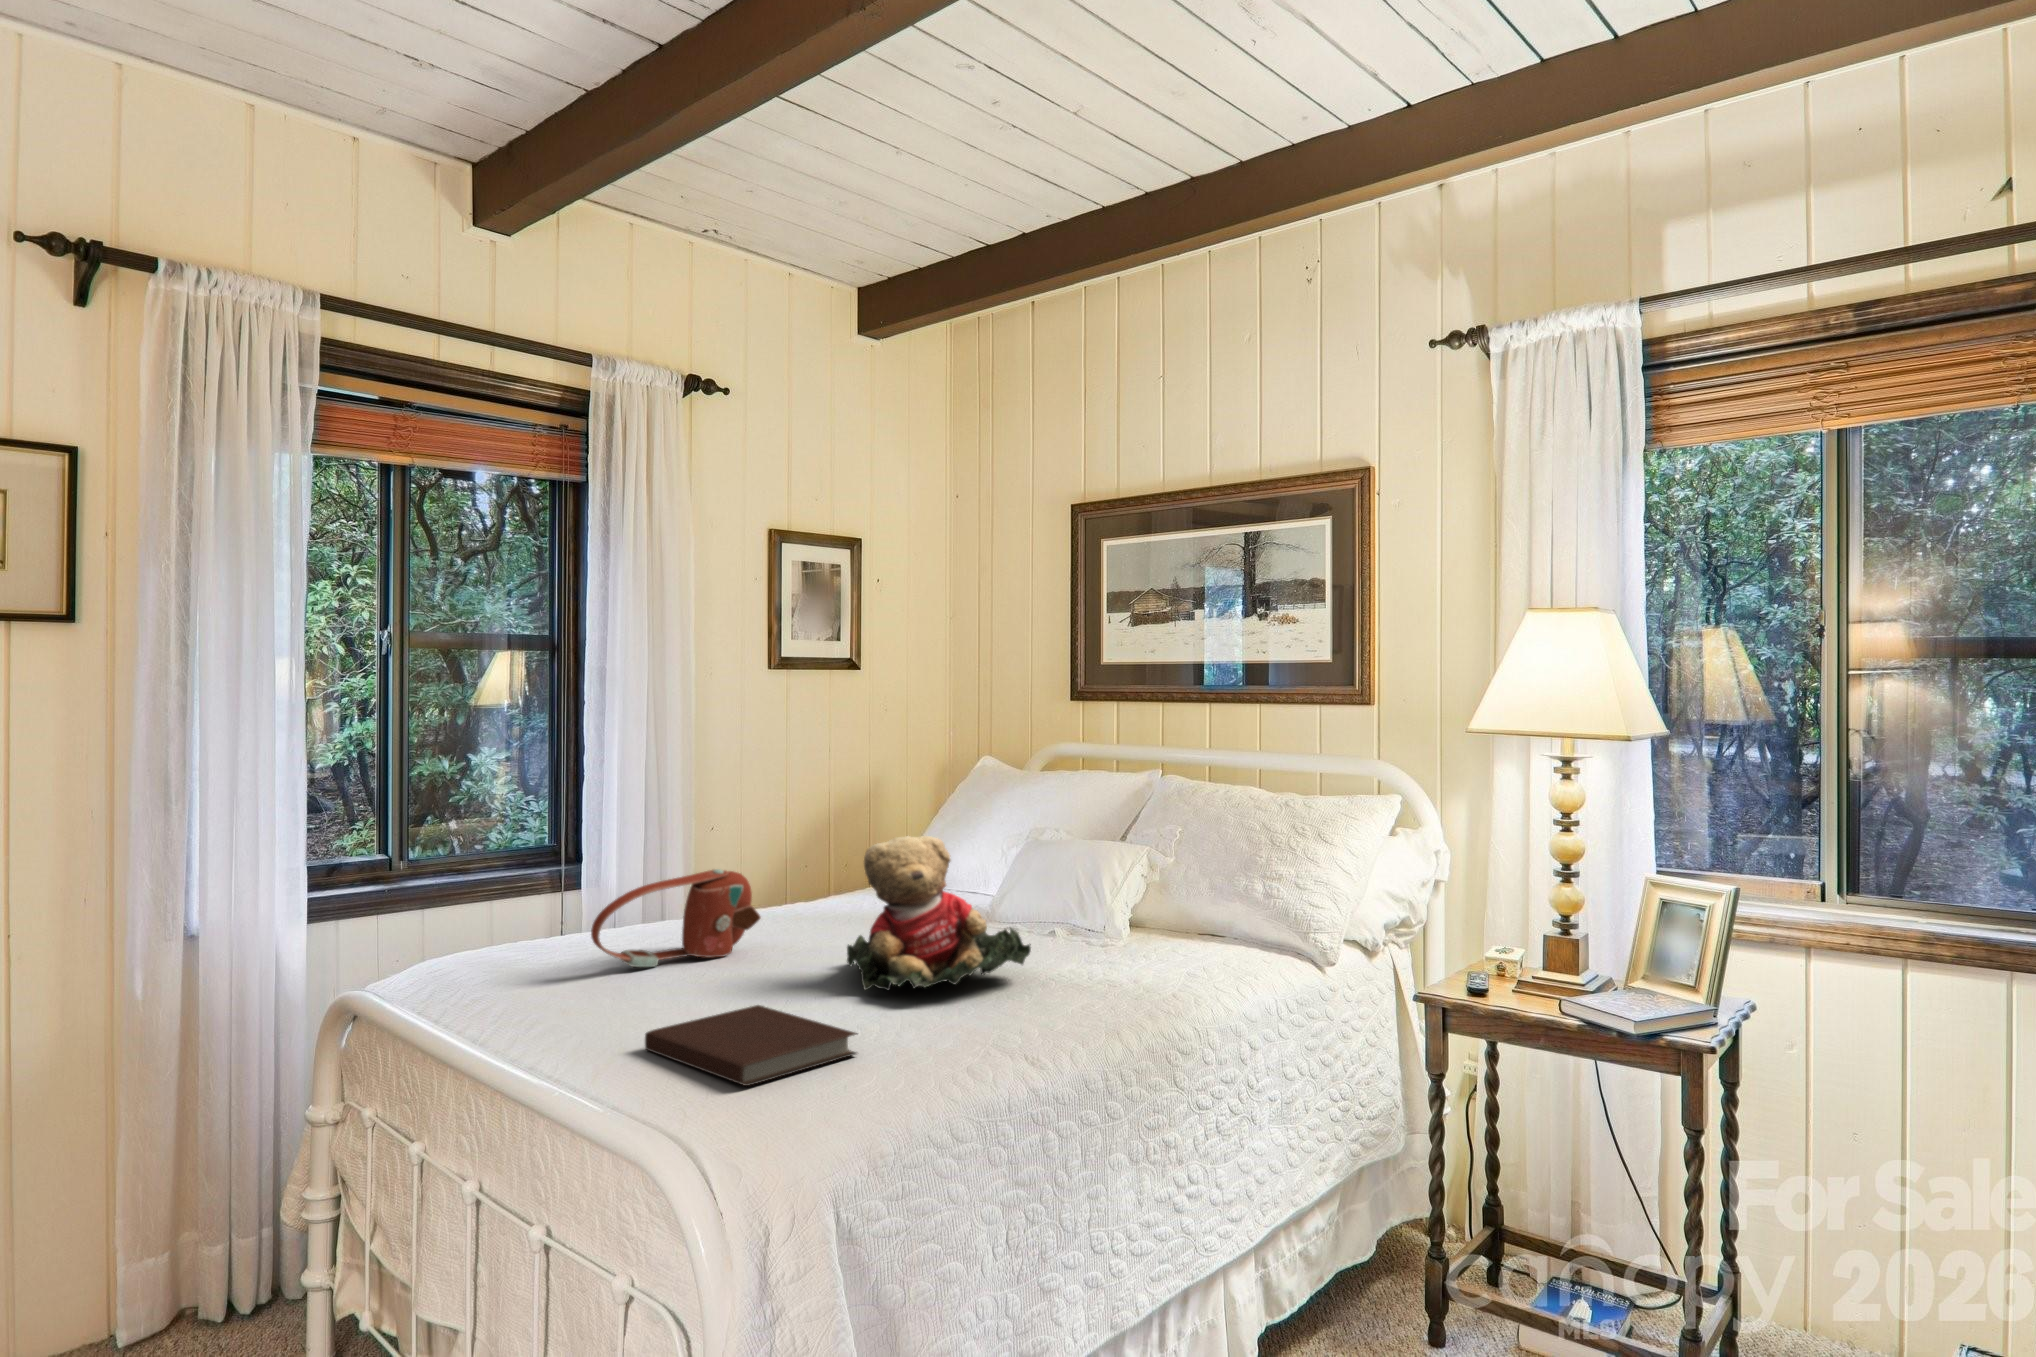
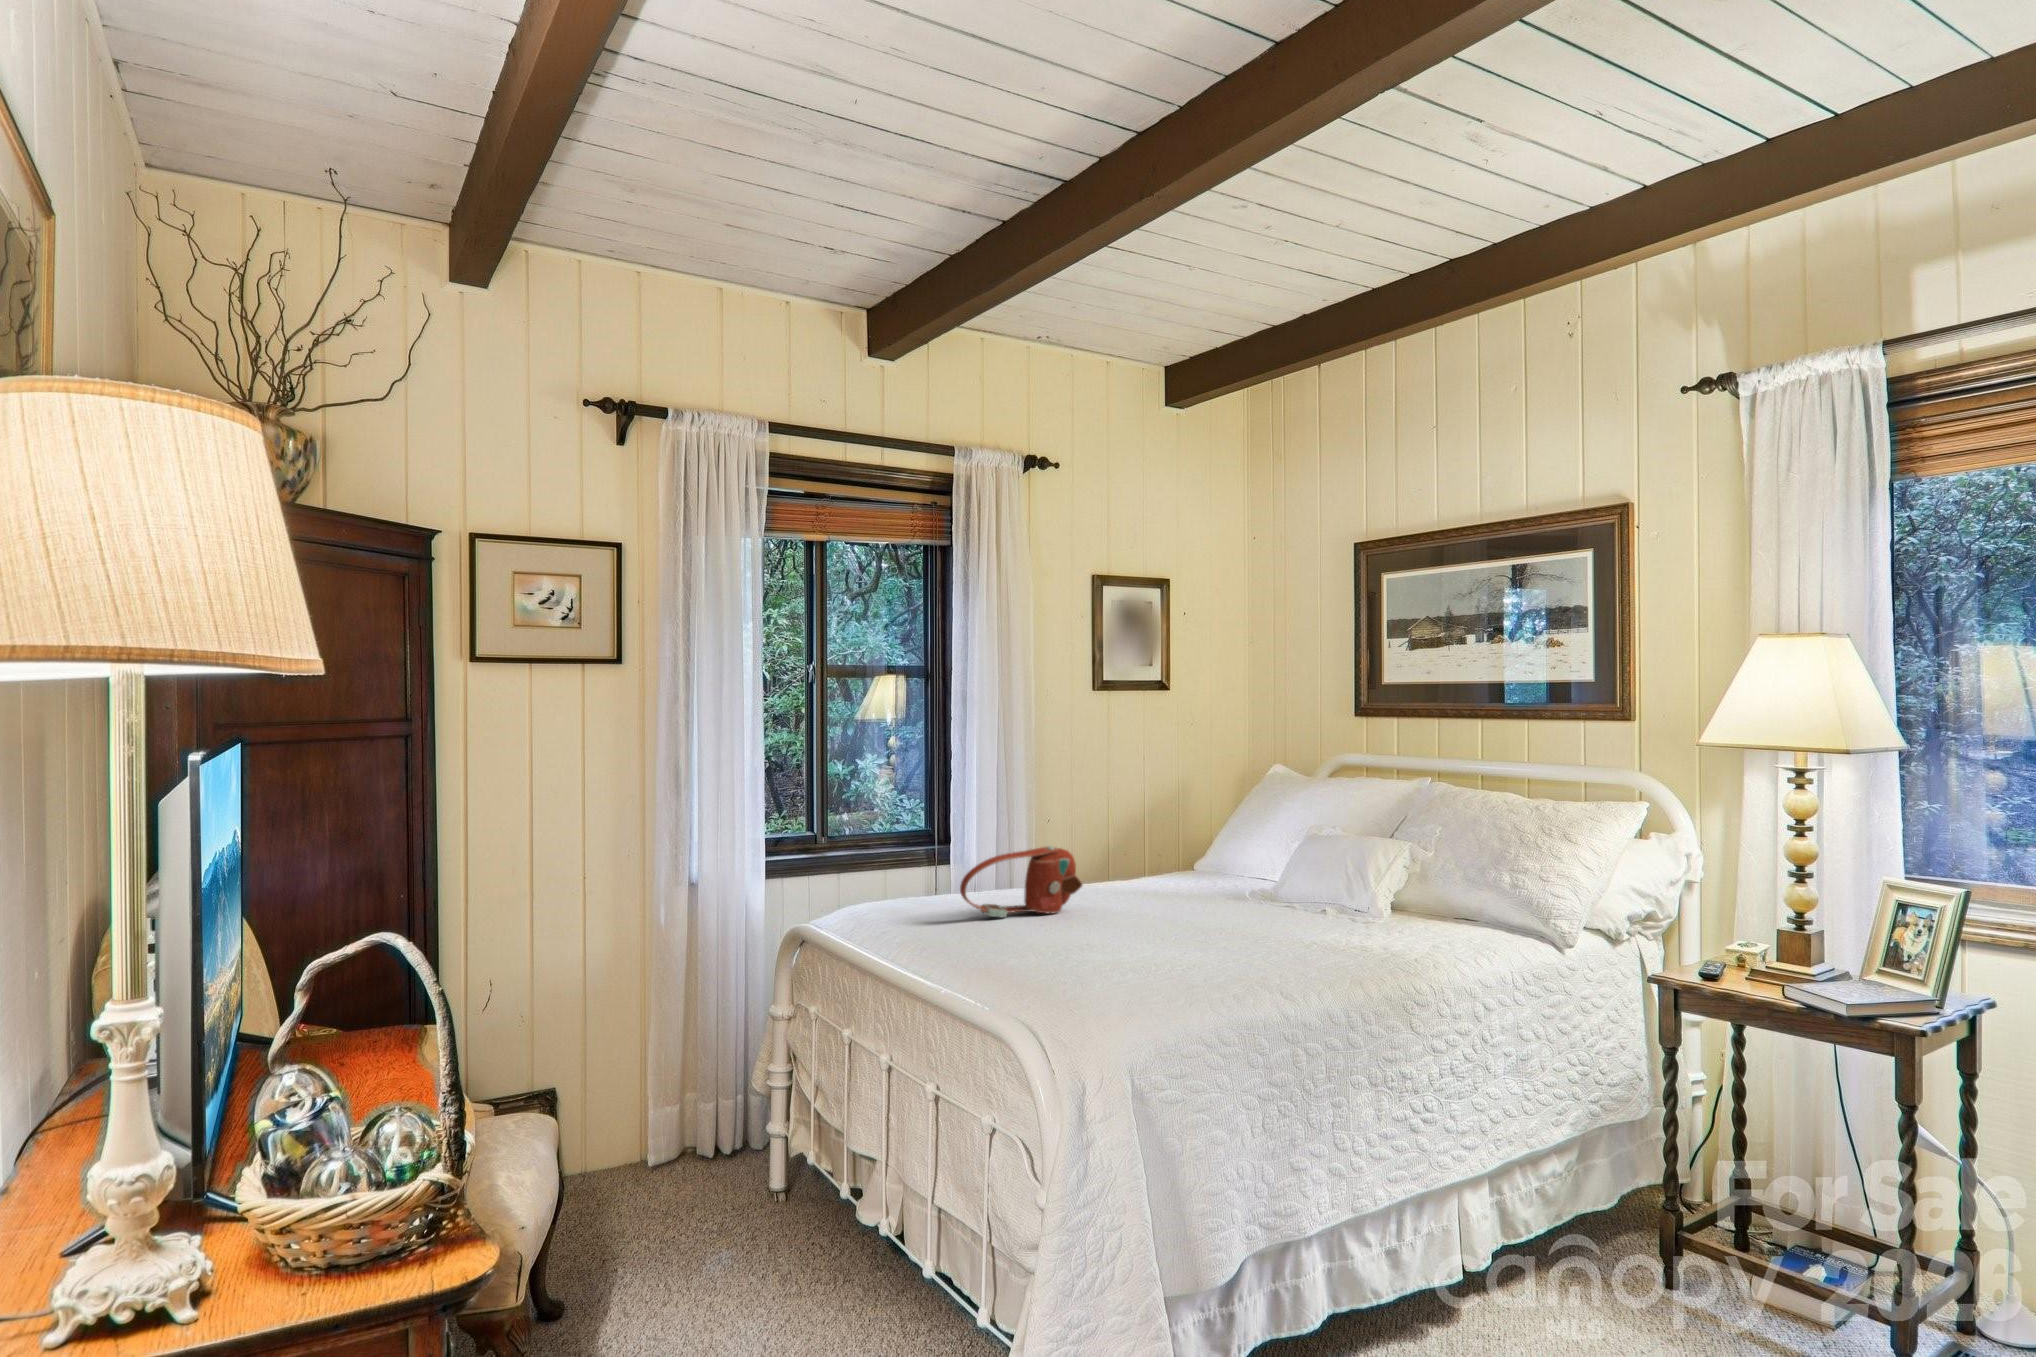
teddy bear: present [847,836,1031,990] -> none [1147,823,1295,943]
notebook: present [645,1005,857,1086] -> none [1001,944,1152,994]

